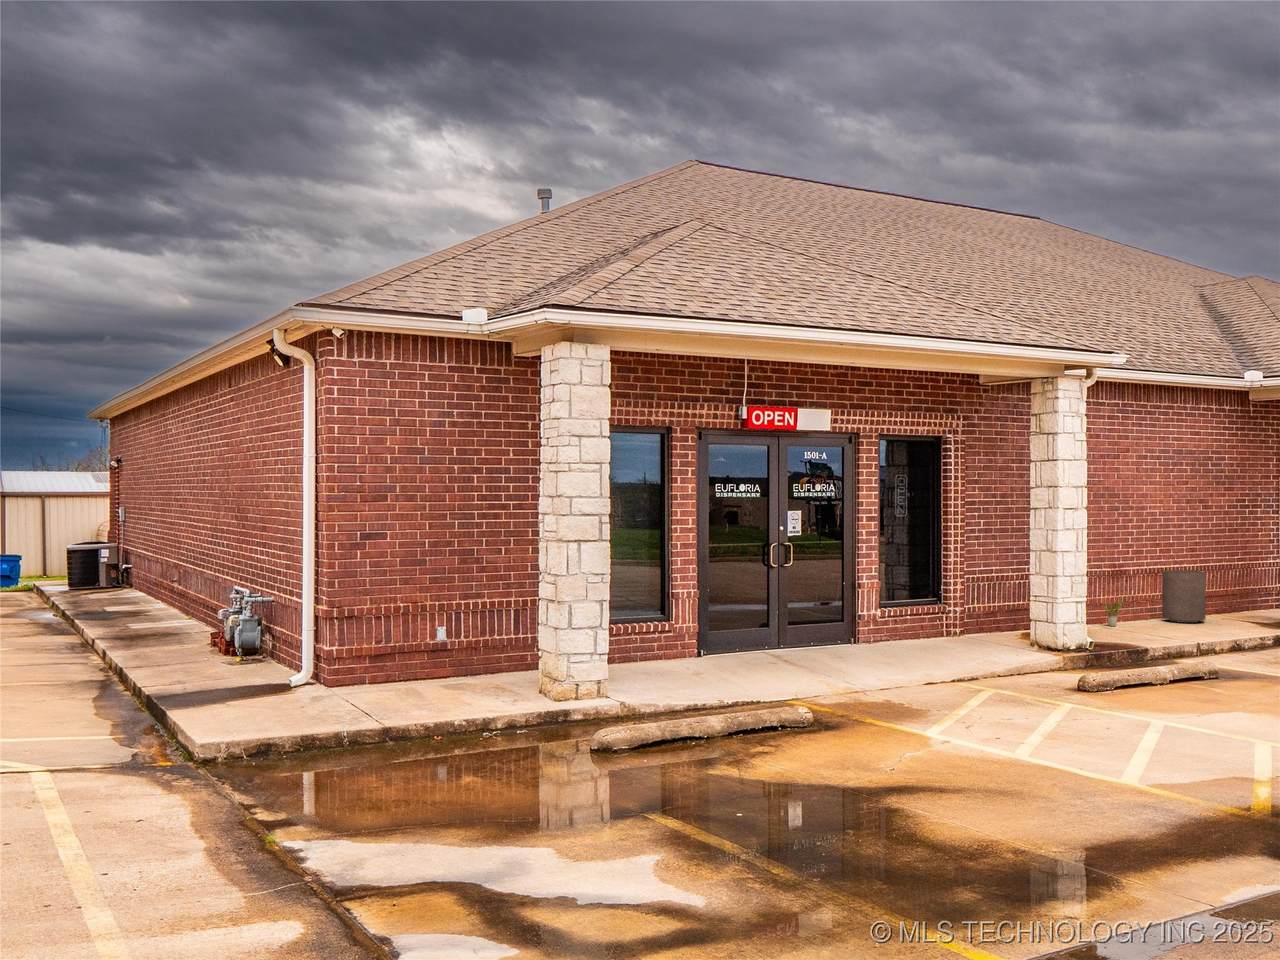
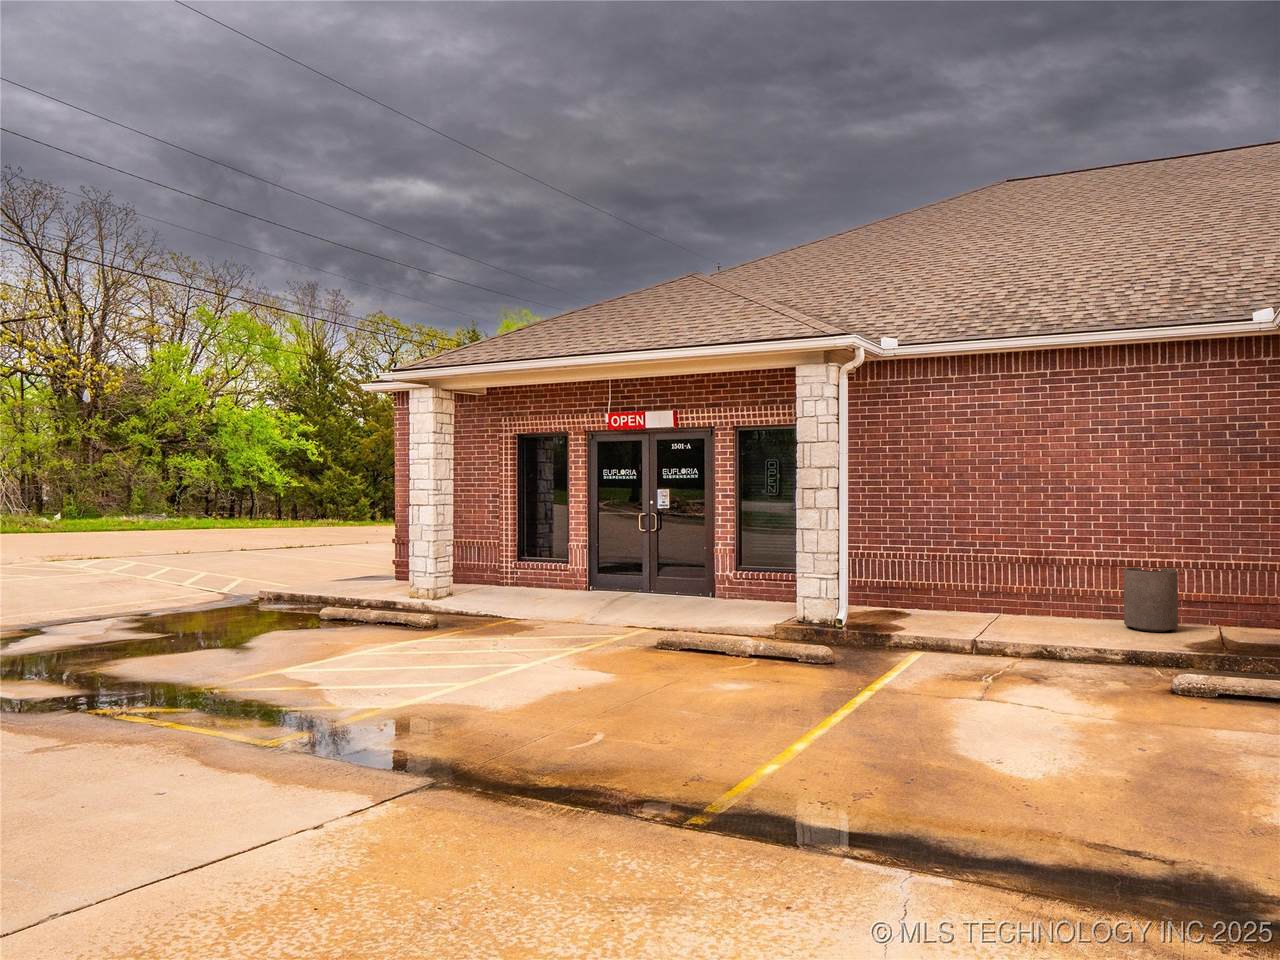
potted plant: present [1104,599,1123,626] -> none [1011,591,1050,621]

